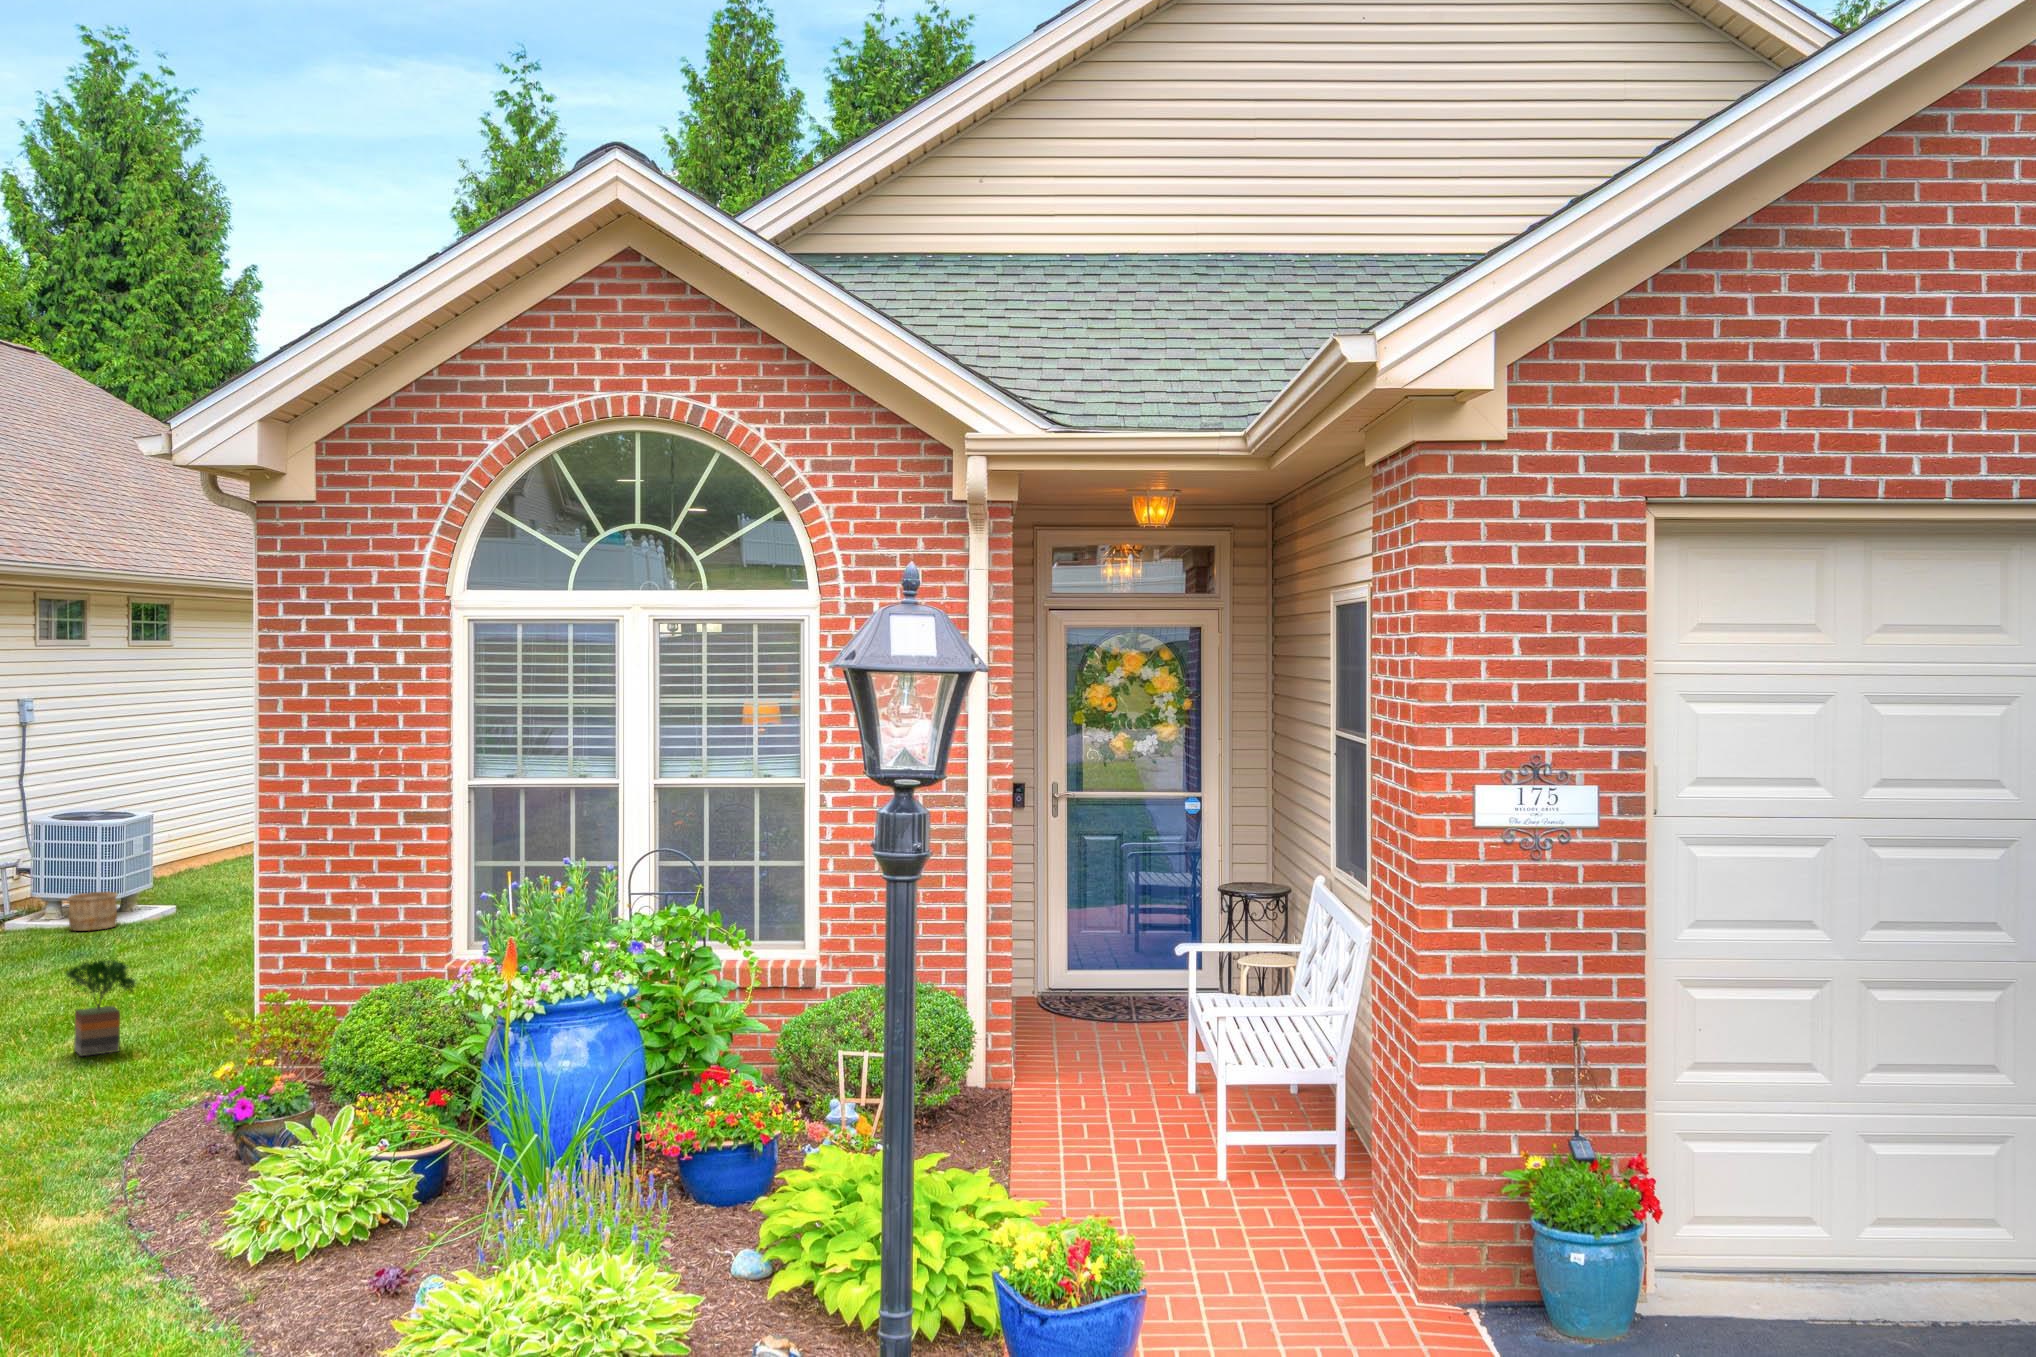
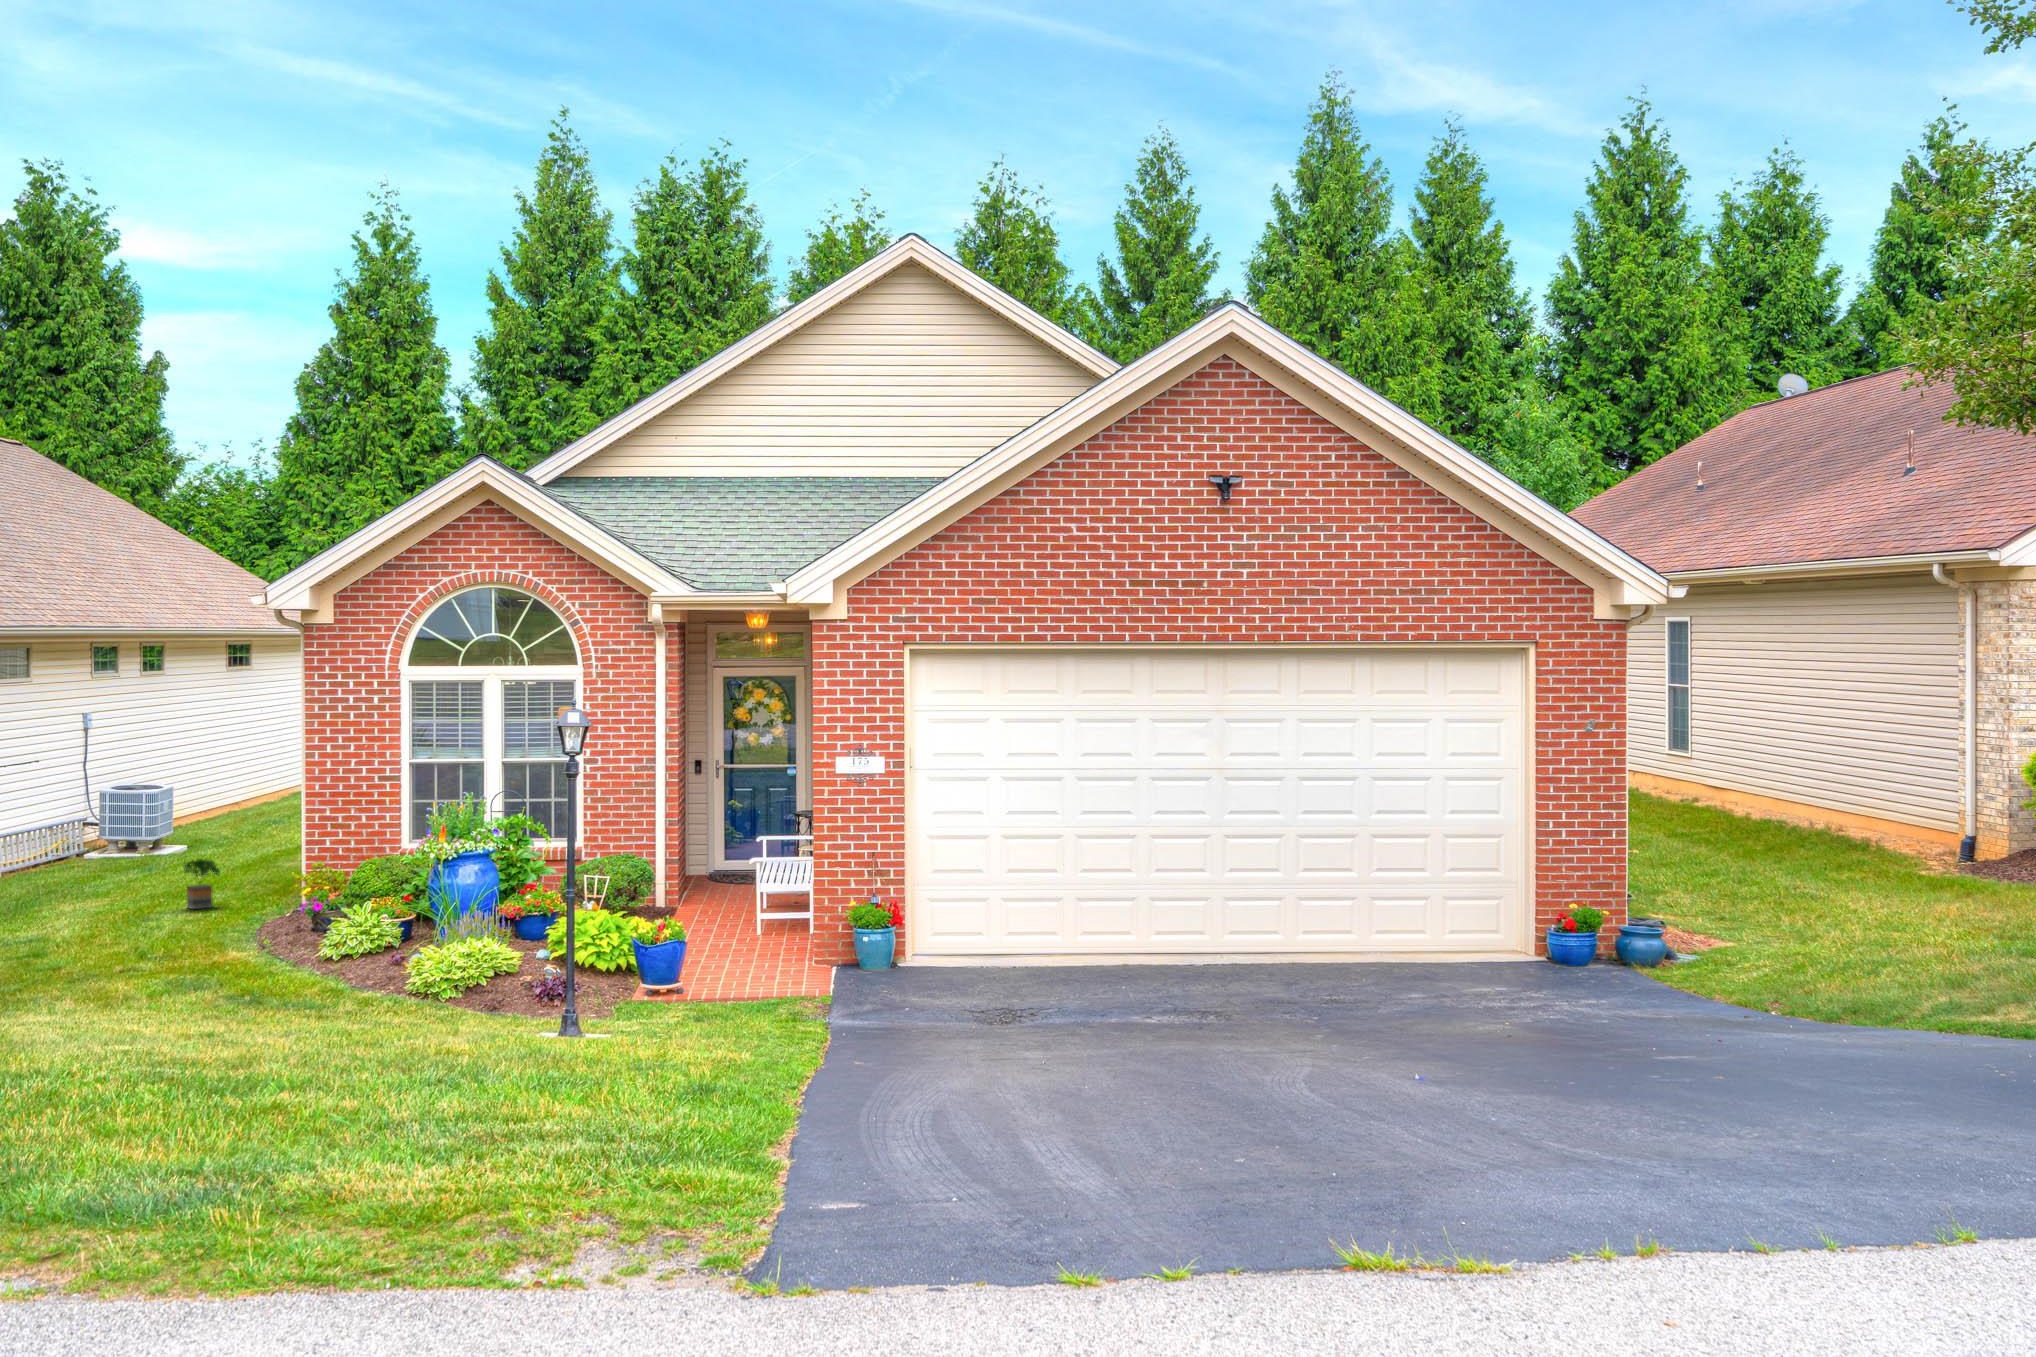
wooden bucket: present [68,892,117,931] -> none [127,835,159,859]

